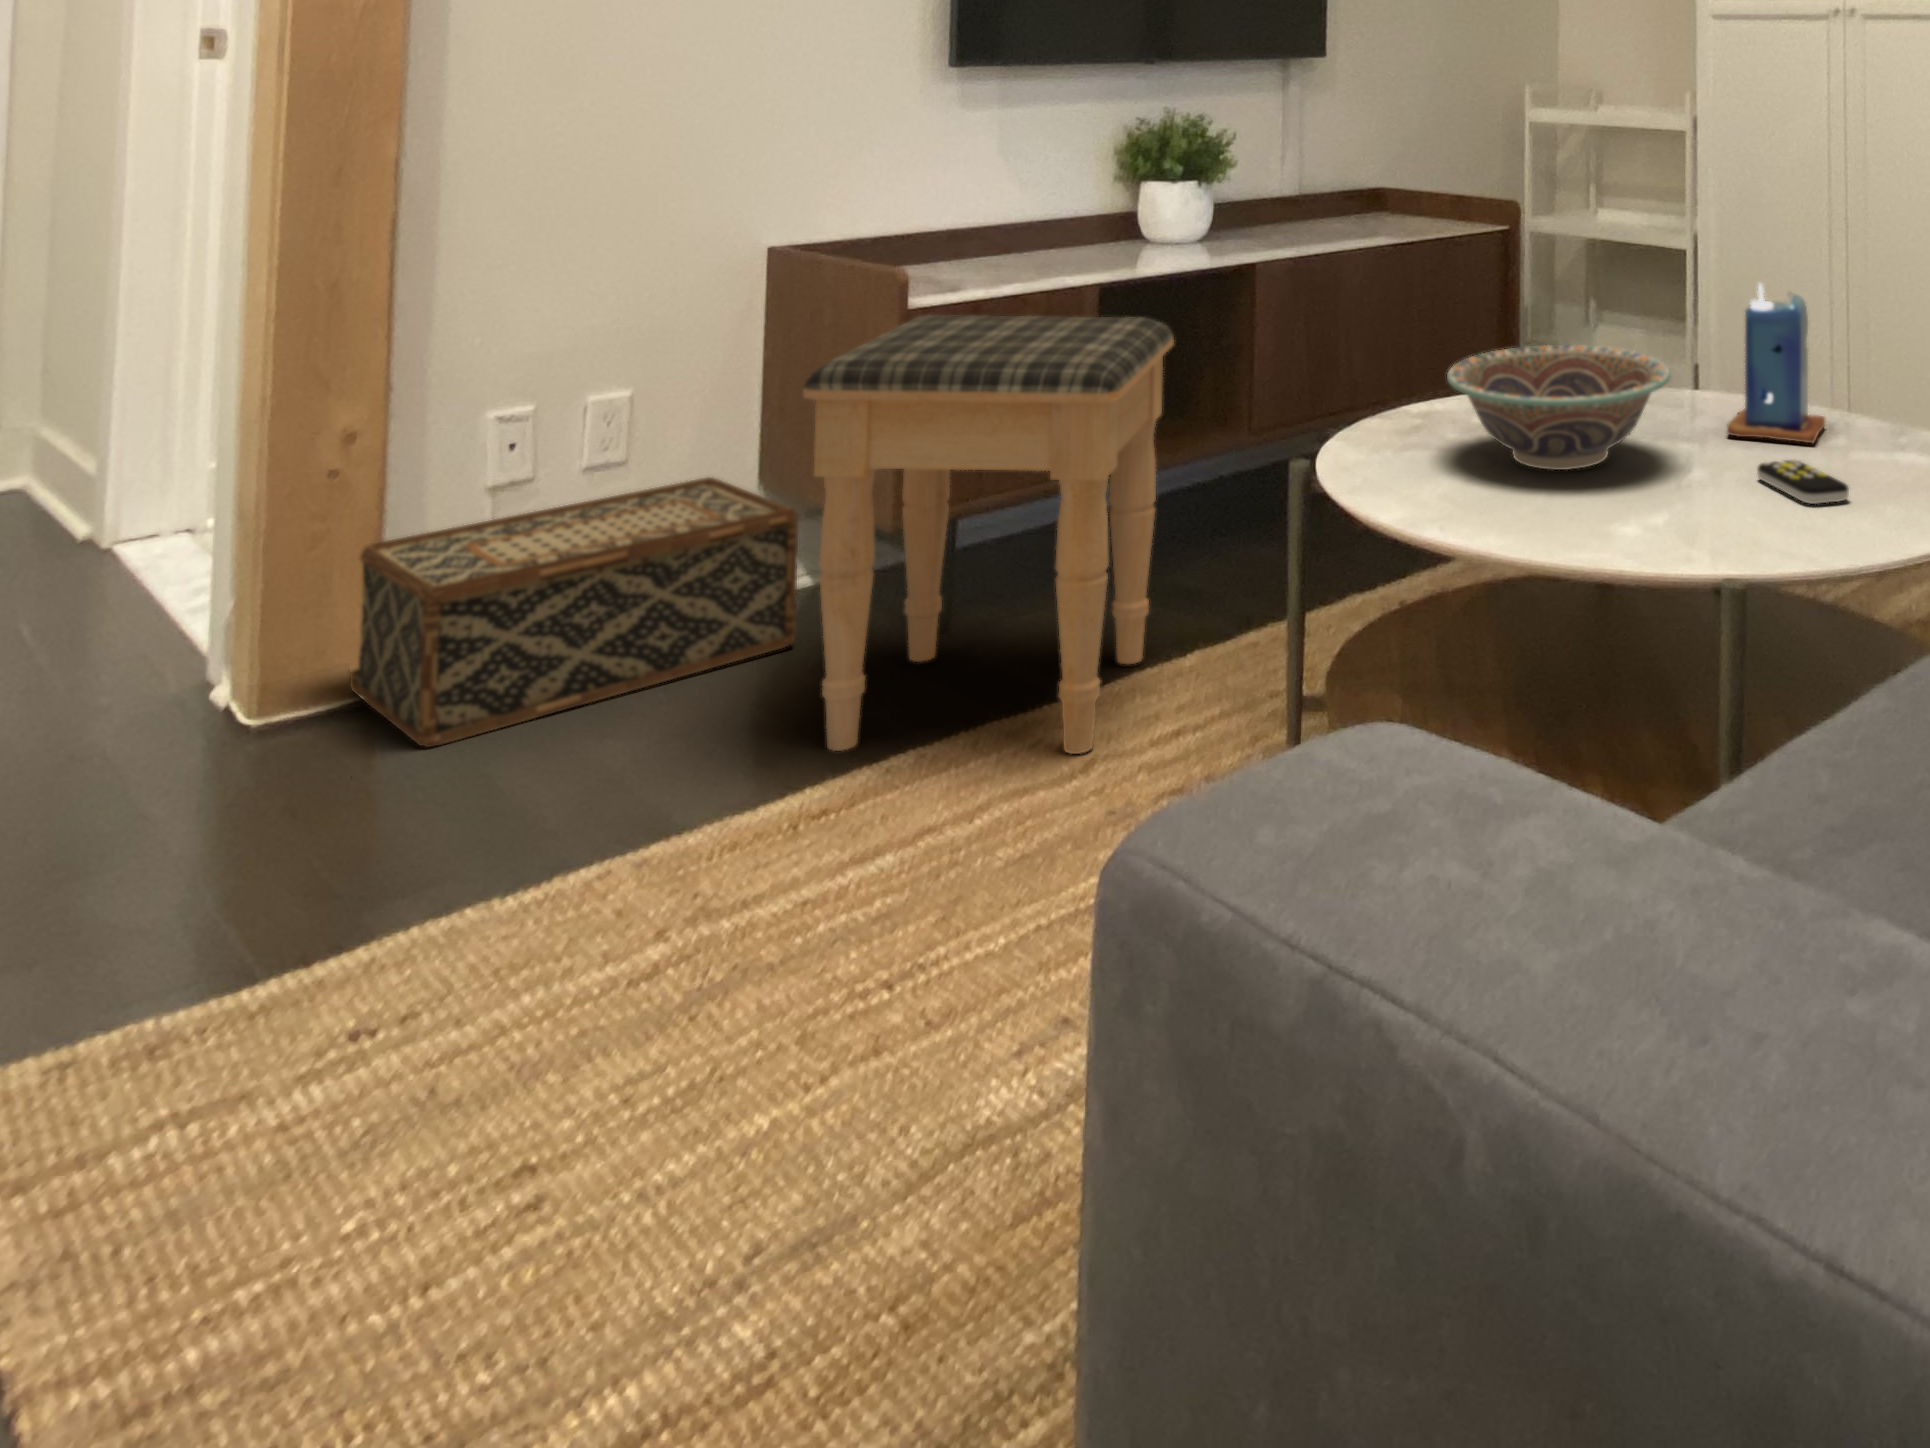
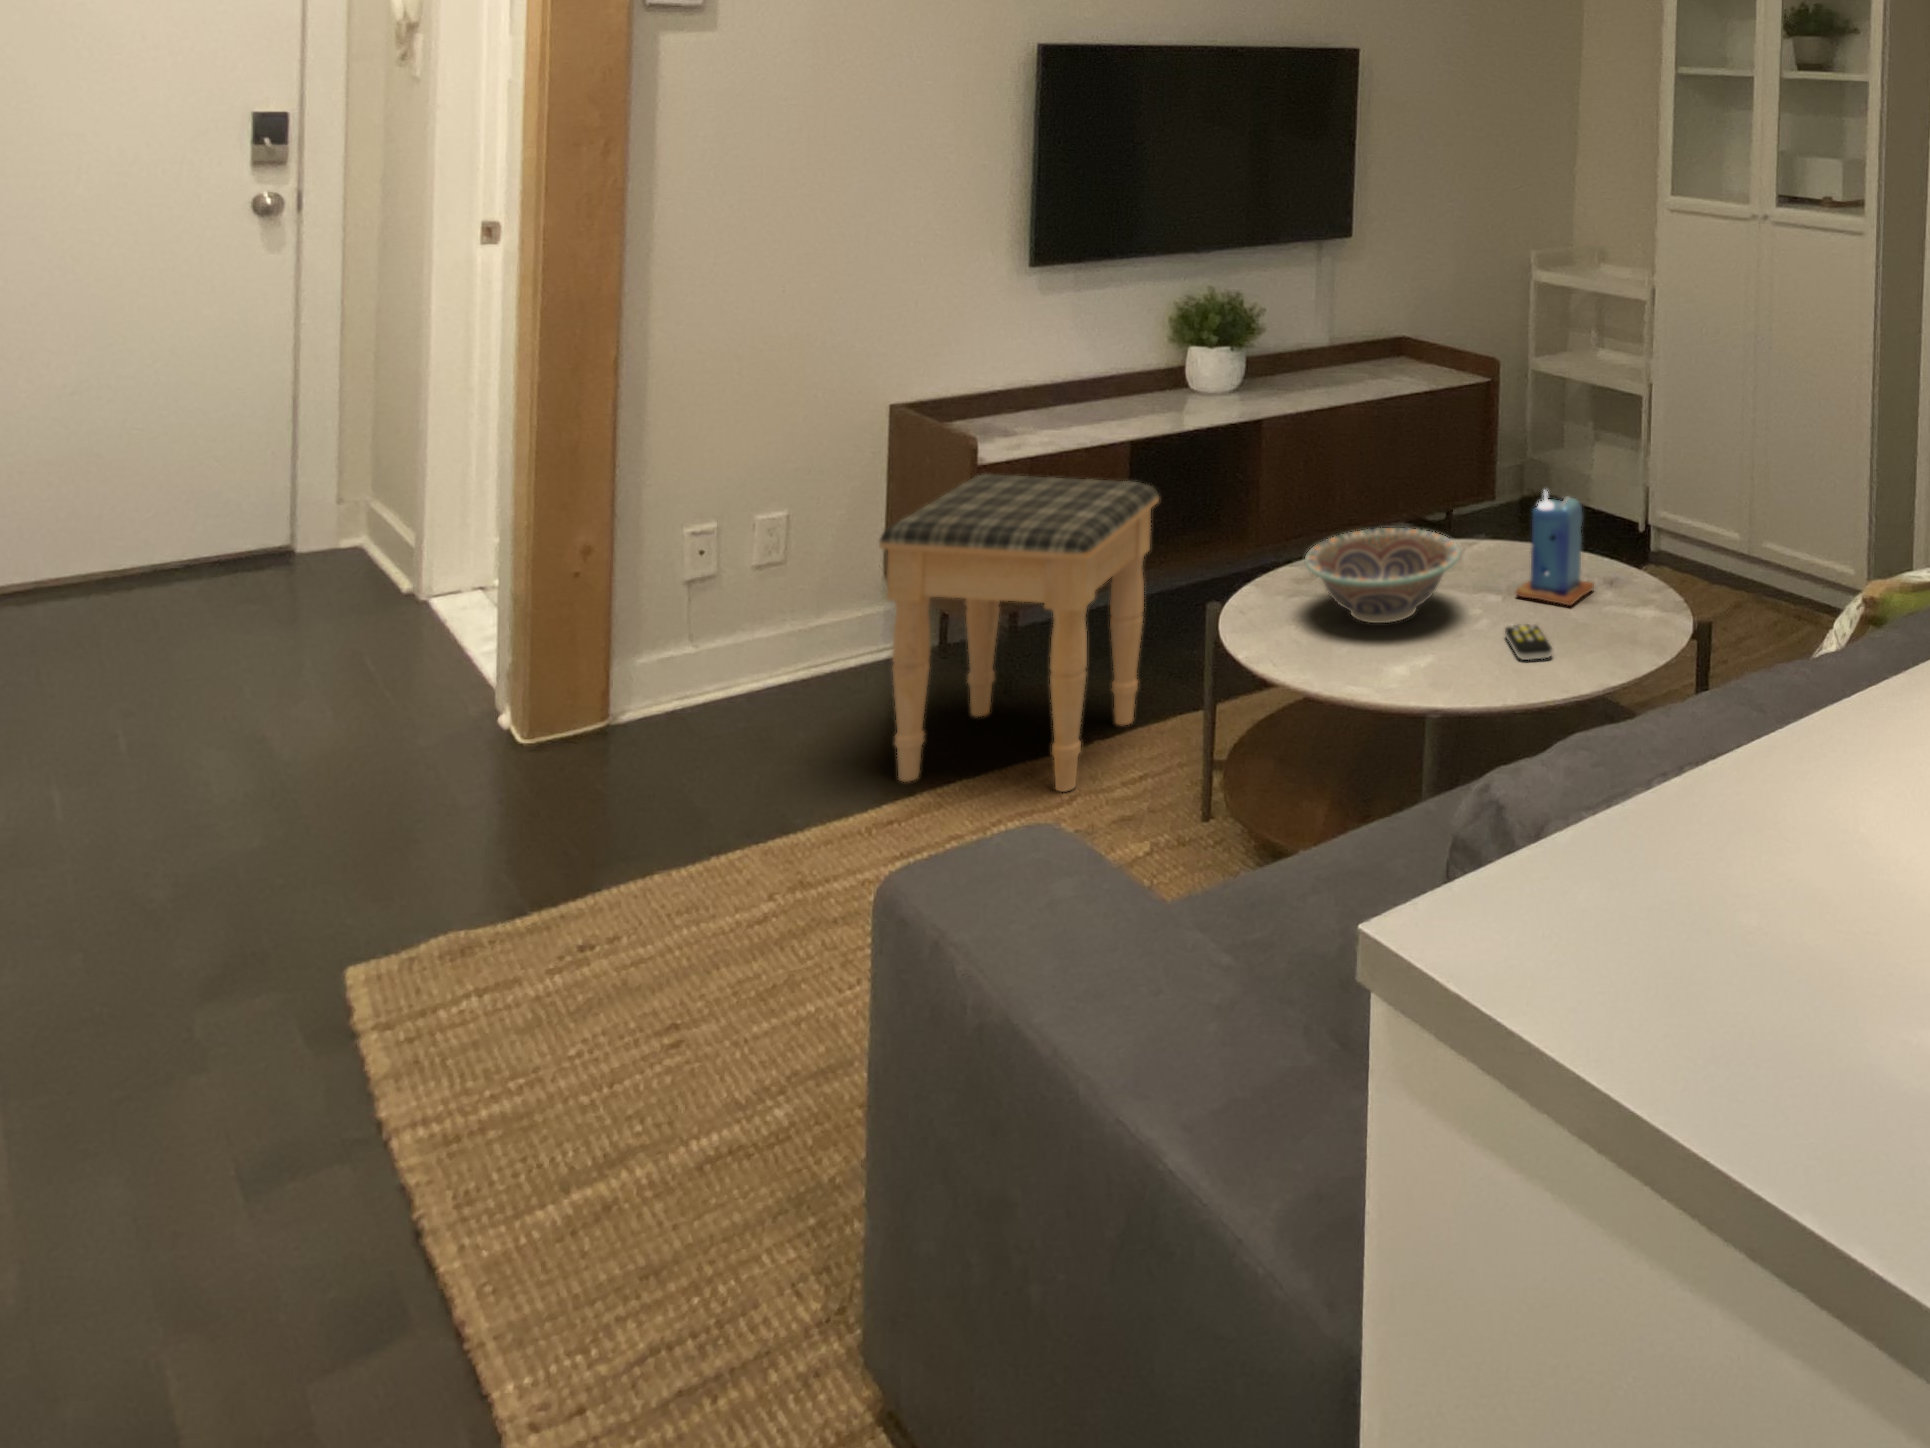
woven basket: present [350,477,798,747] -> none [588,575,896,767]

